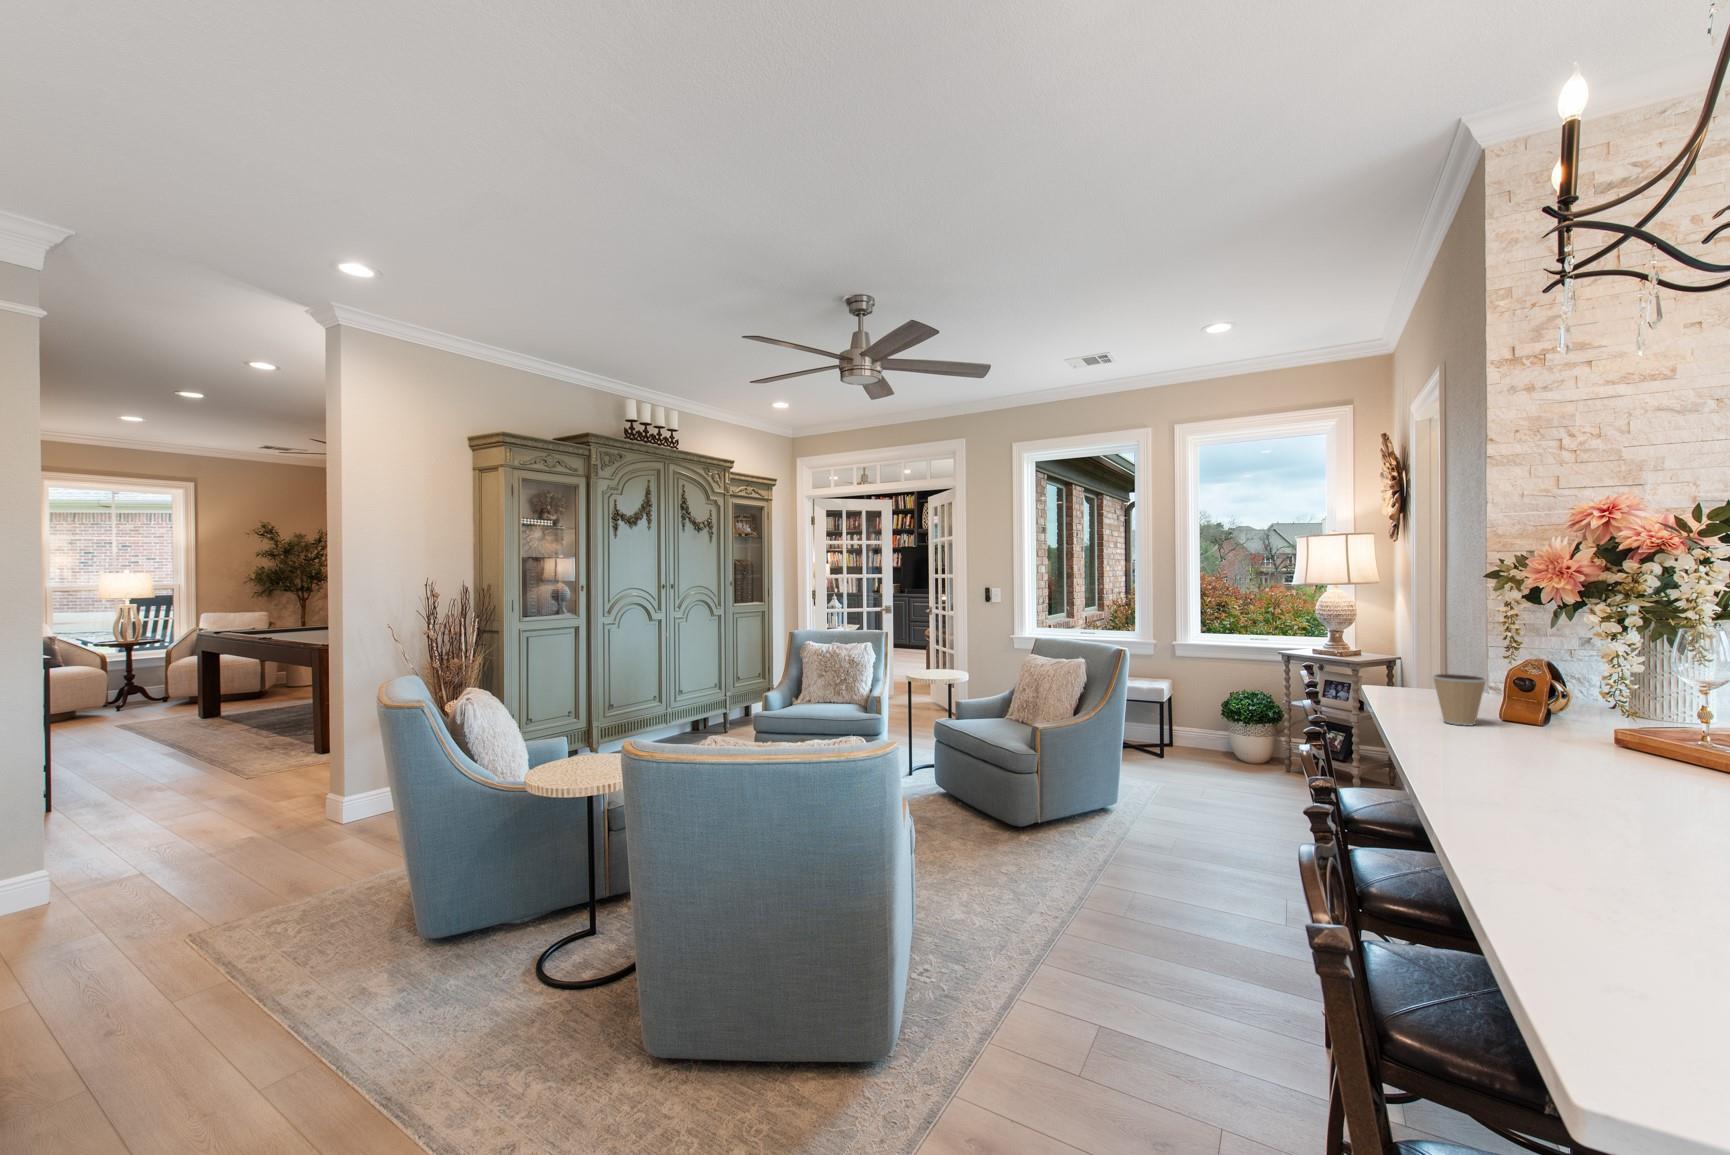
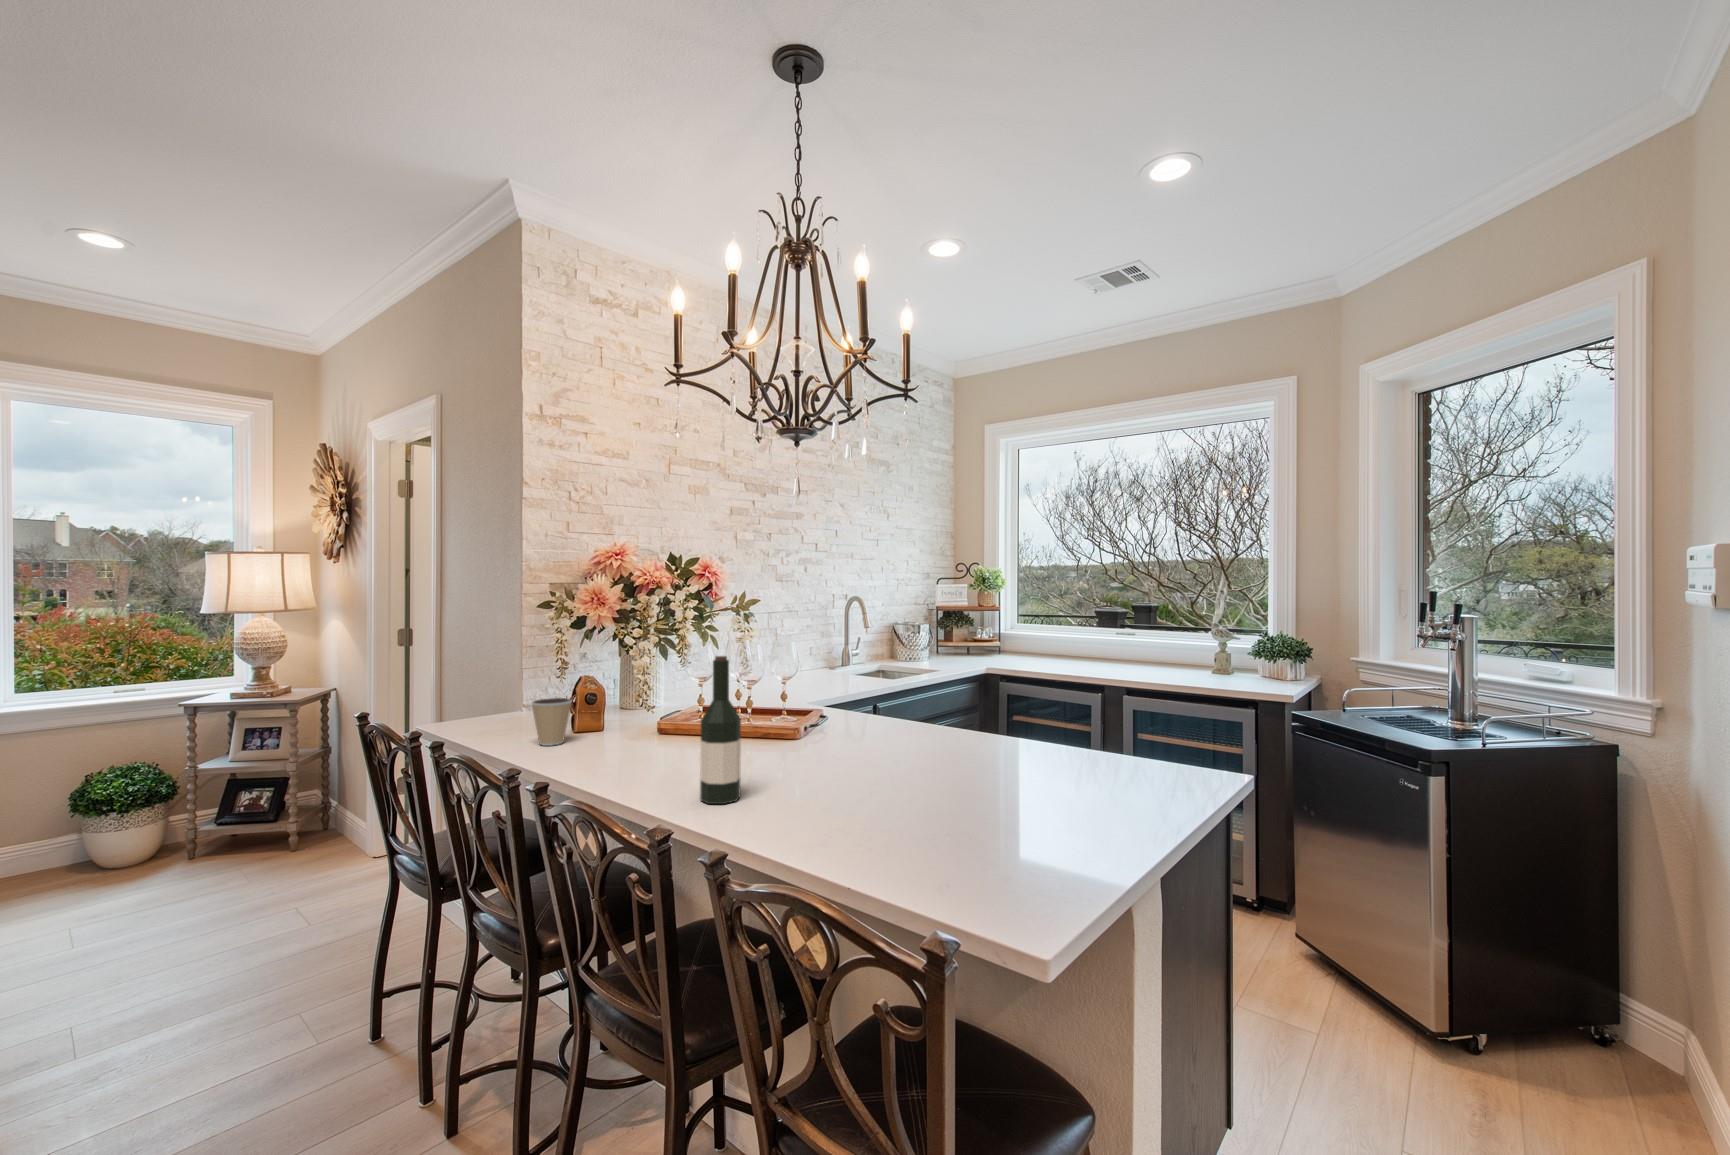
wine bottle: none [1501,632,1568,821] -> present [700,656,741,804]

